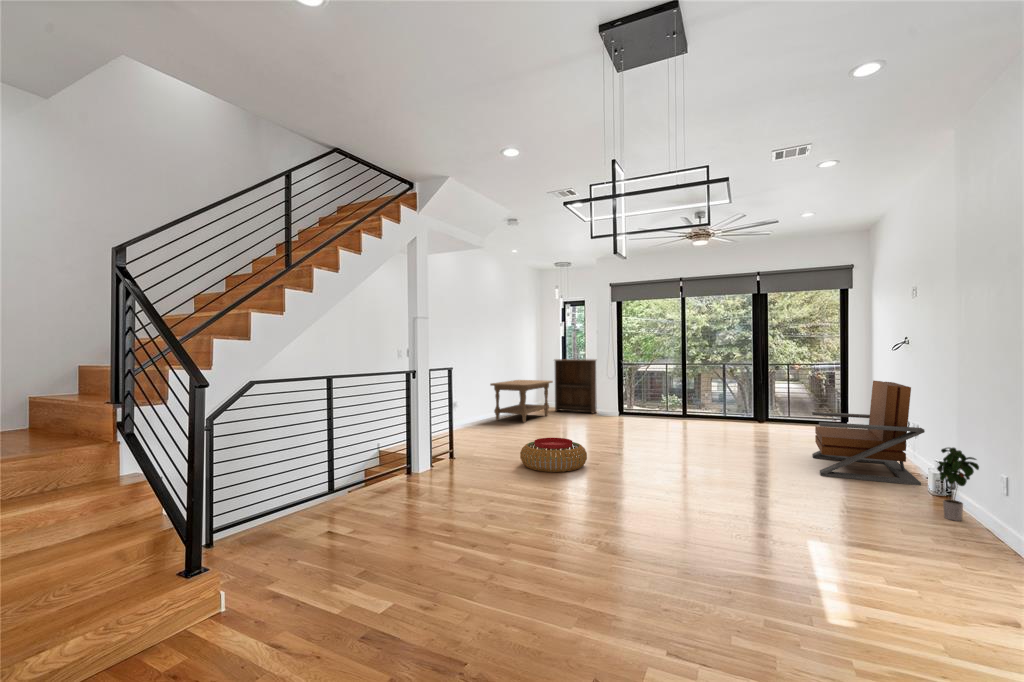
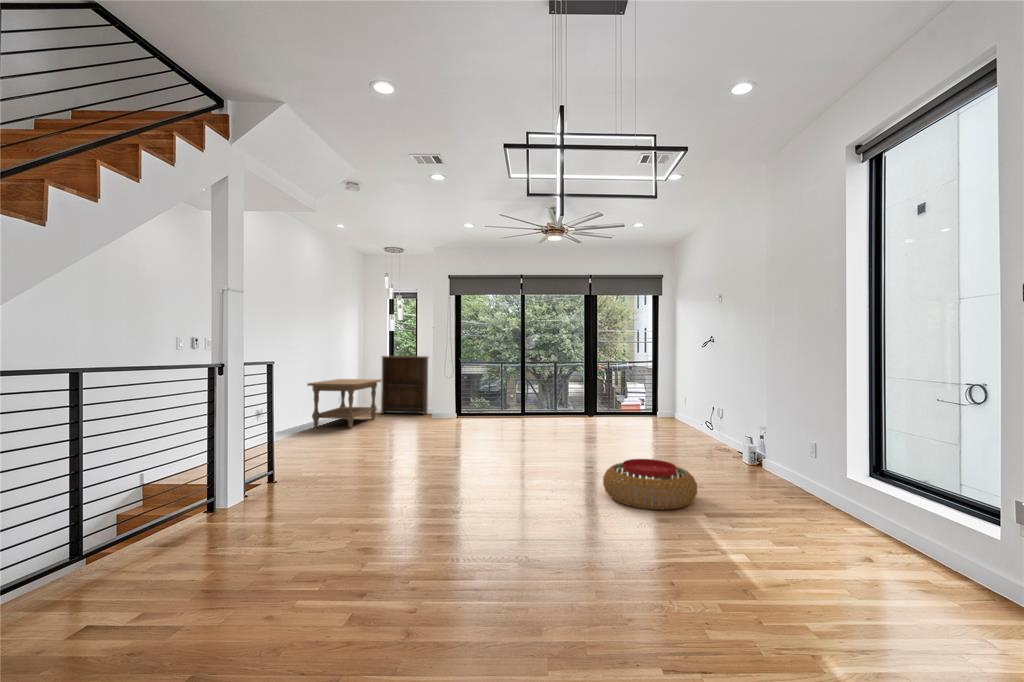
lounge chair: present [812,381,925,485] -> none [651,374,754,467]
pouf: present [520,438,587,472] -> present [603,459,697,510]
potted plant: present [937,448,979,521] -> none [782,432,825,498]

